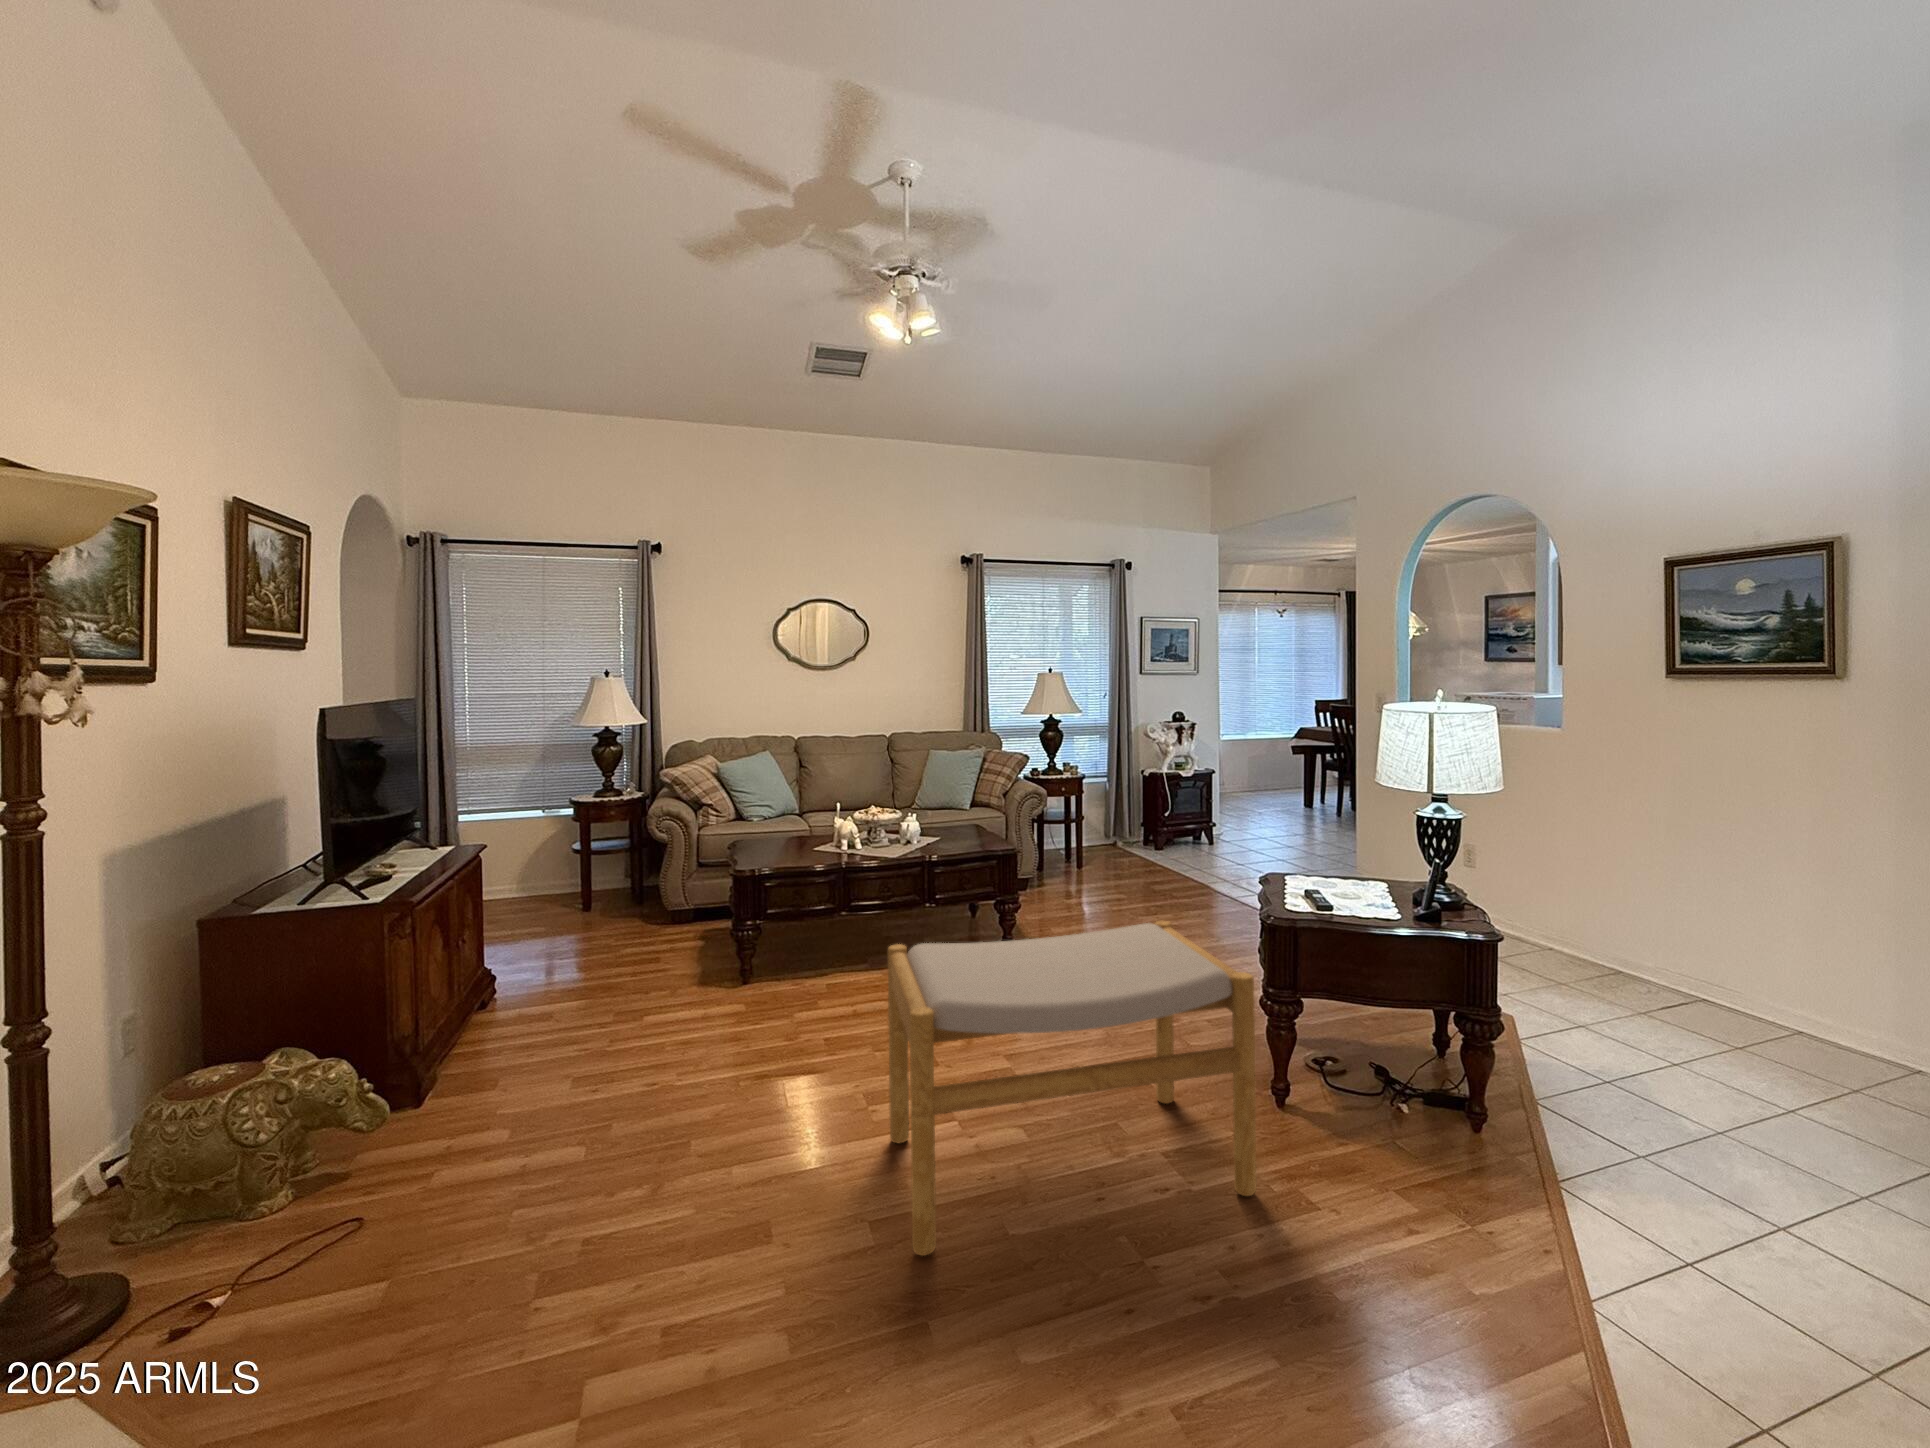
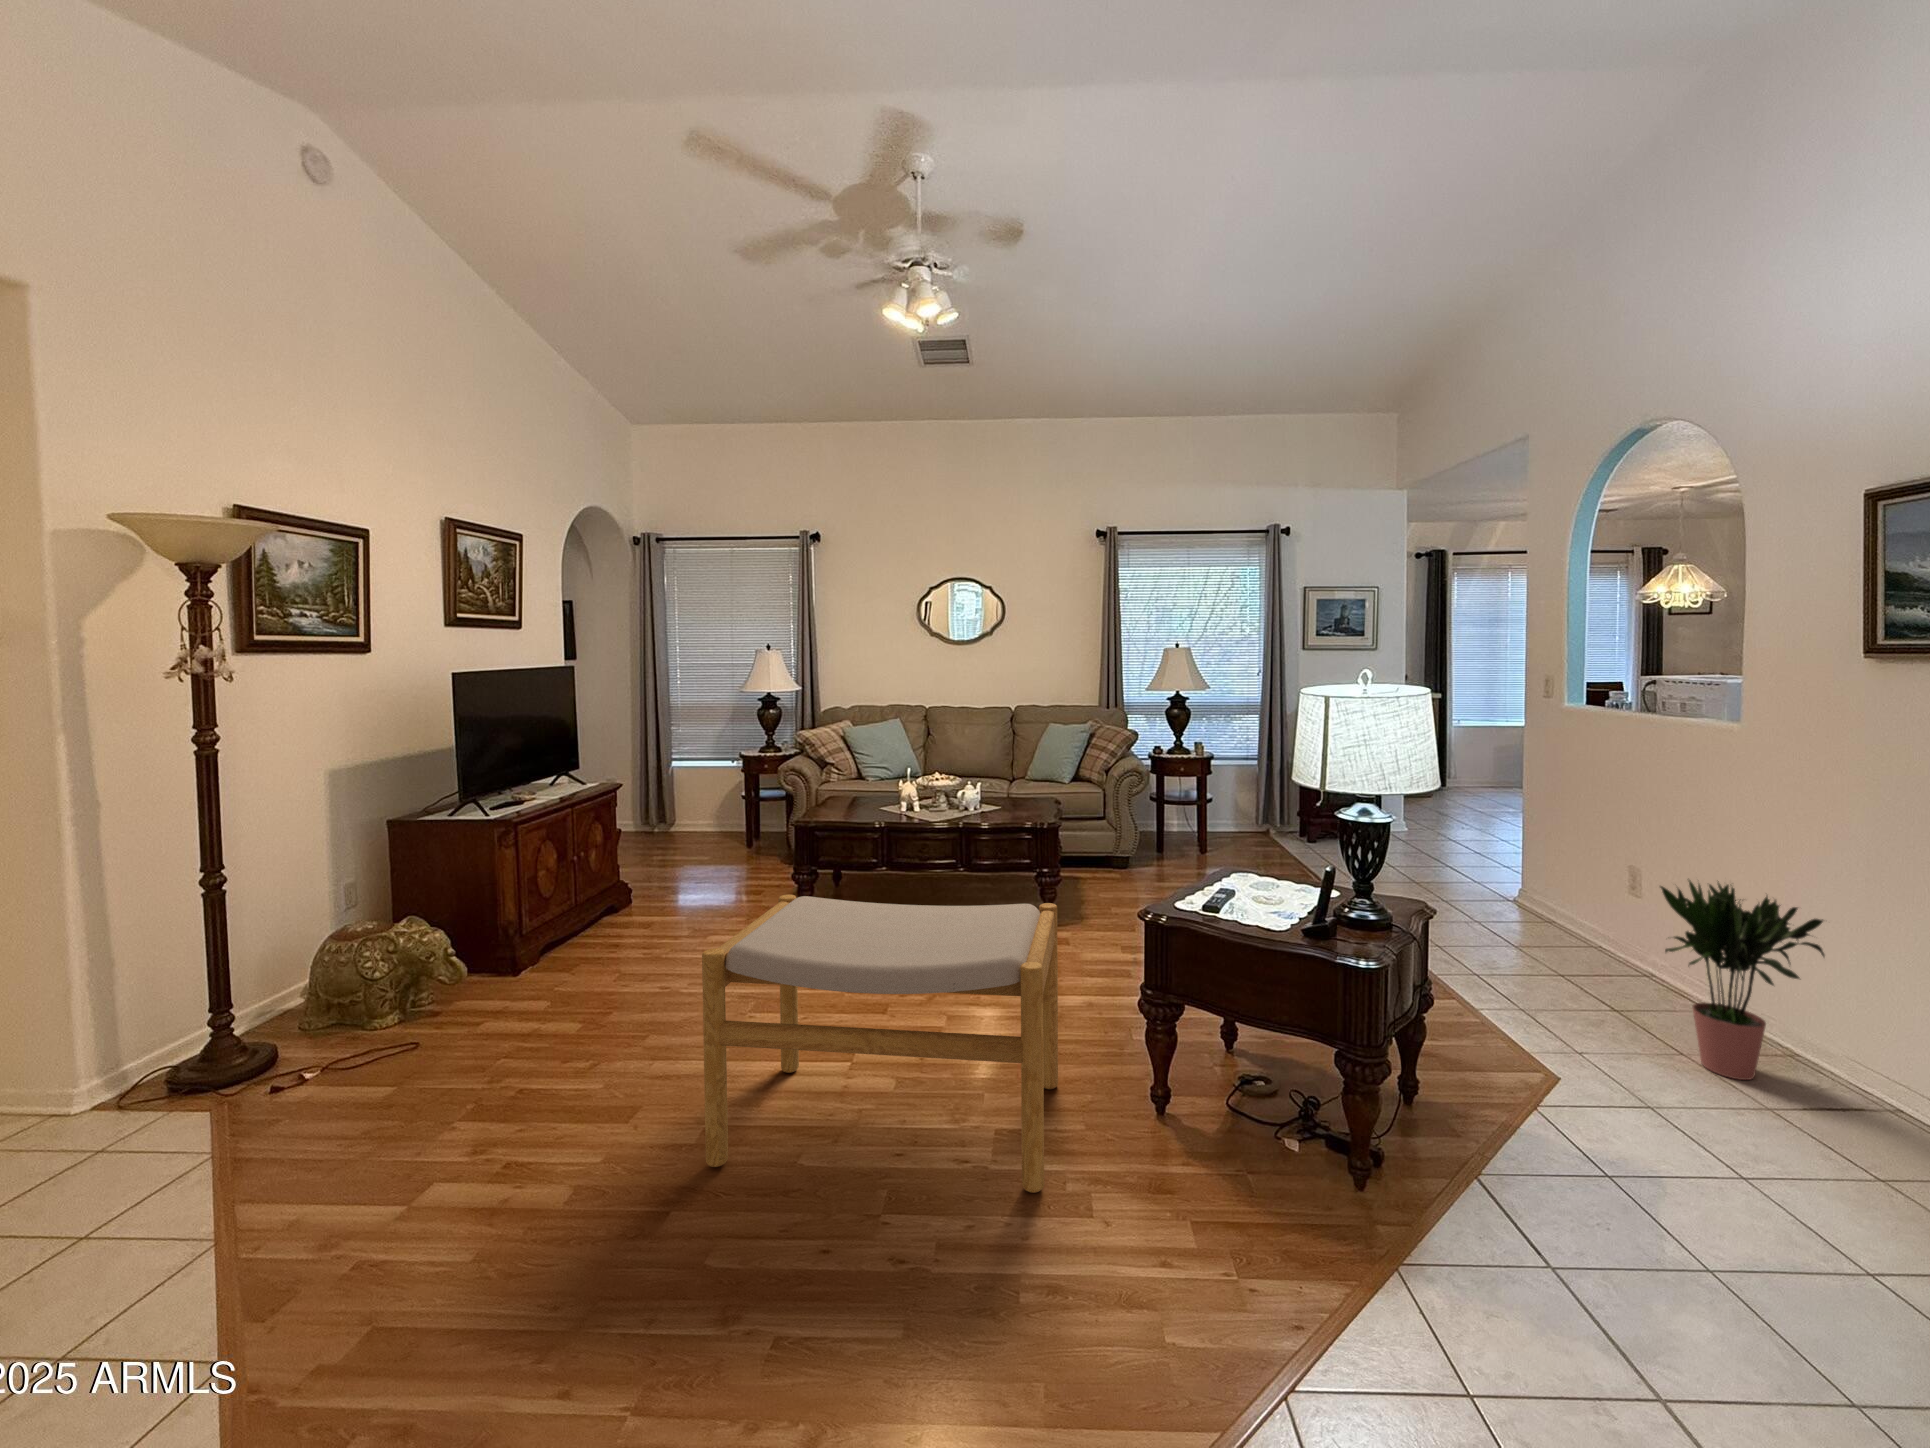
potted plant: none [1550,840,1667,996] -> present [1660,880,1825,1080]

